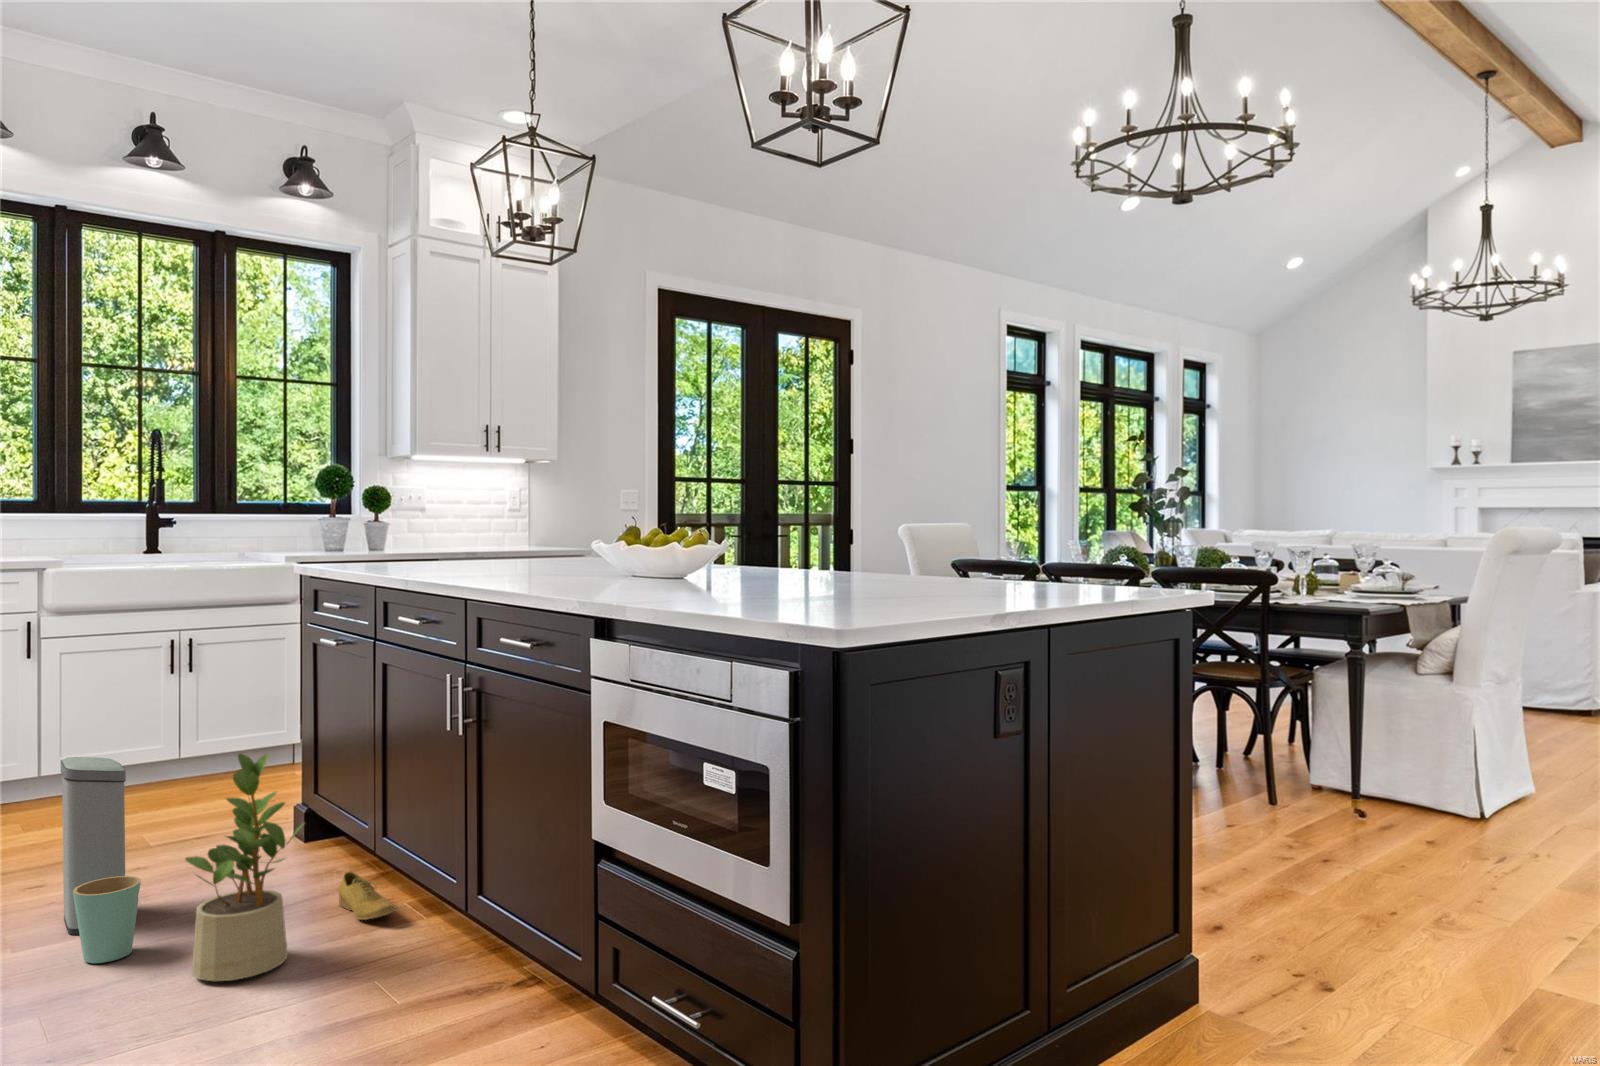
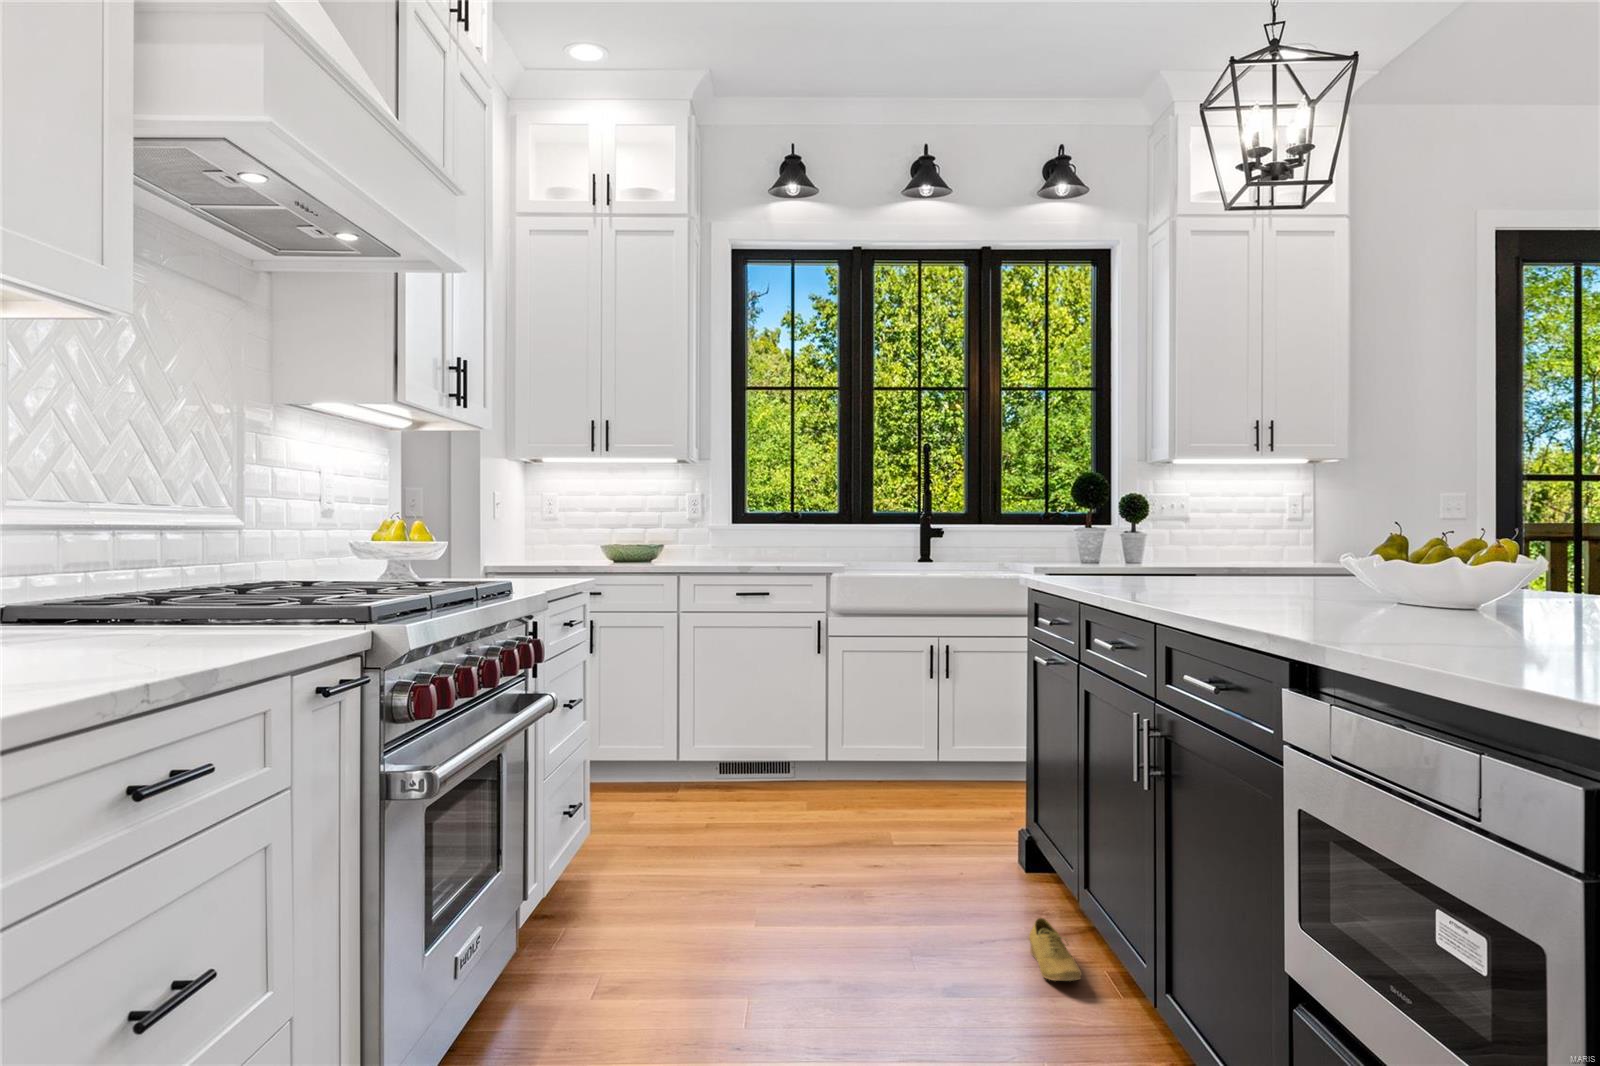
potted plant: present [185,753,304,981] -> none [866,770,977,1013]
trash can: present [61,757,141,963] -> none [788,748,845,954]

